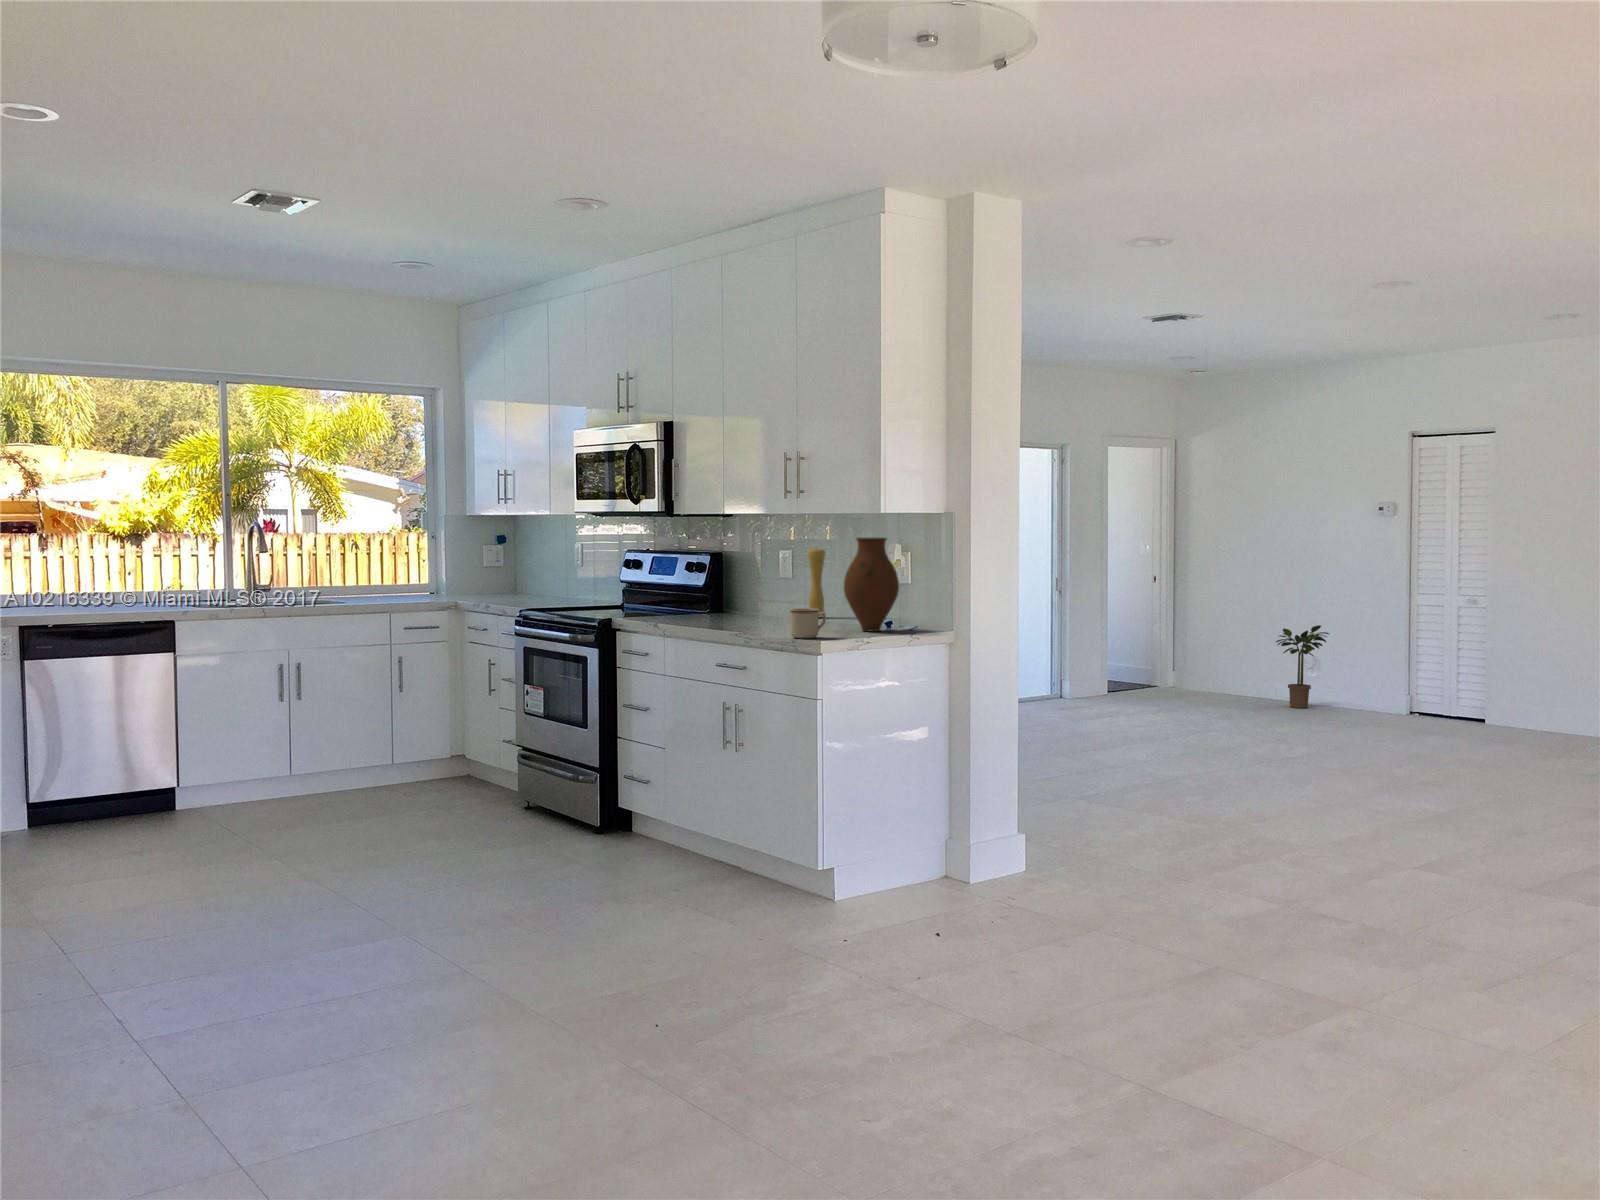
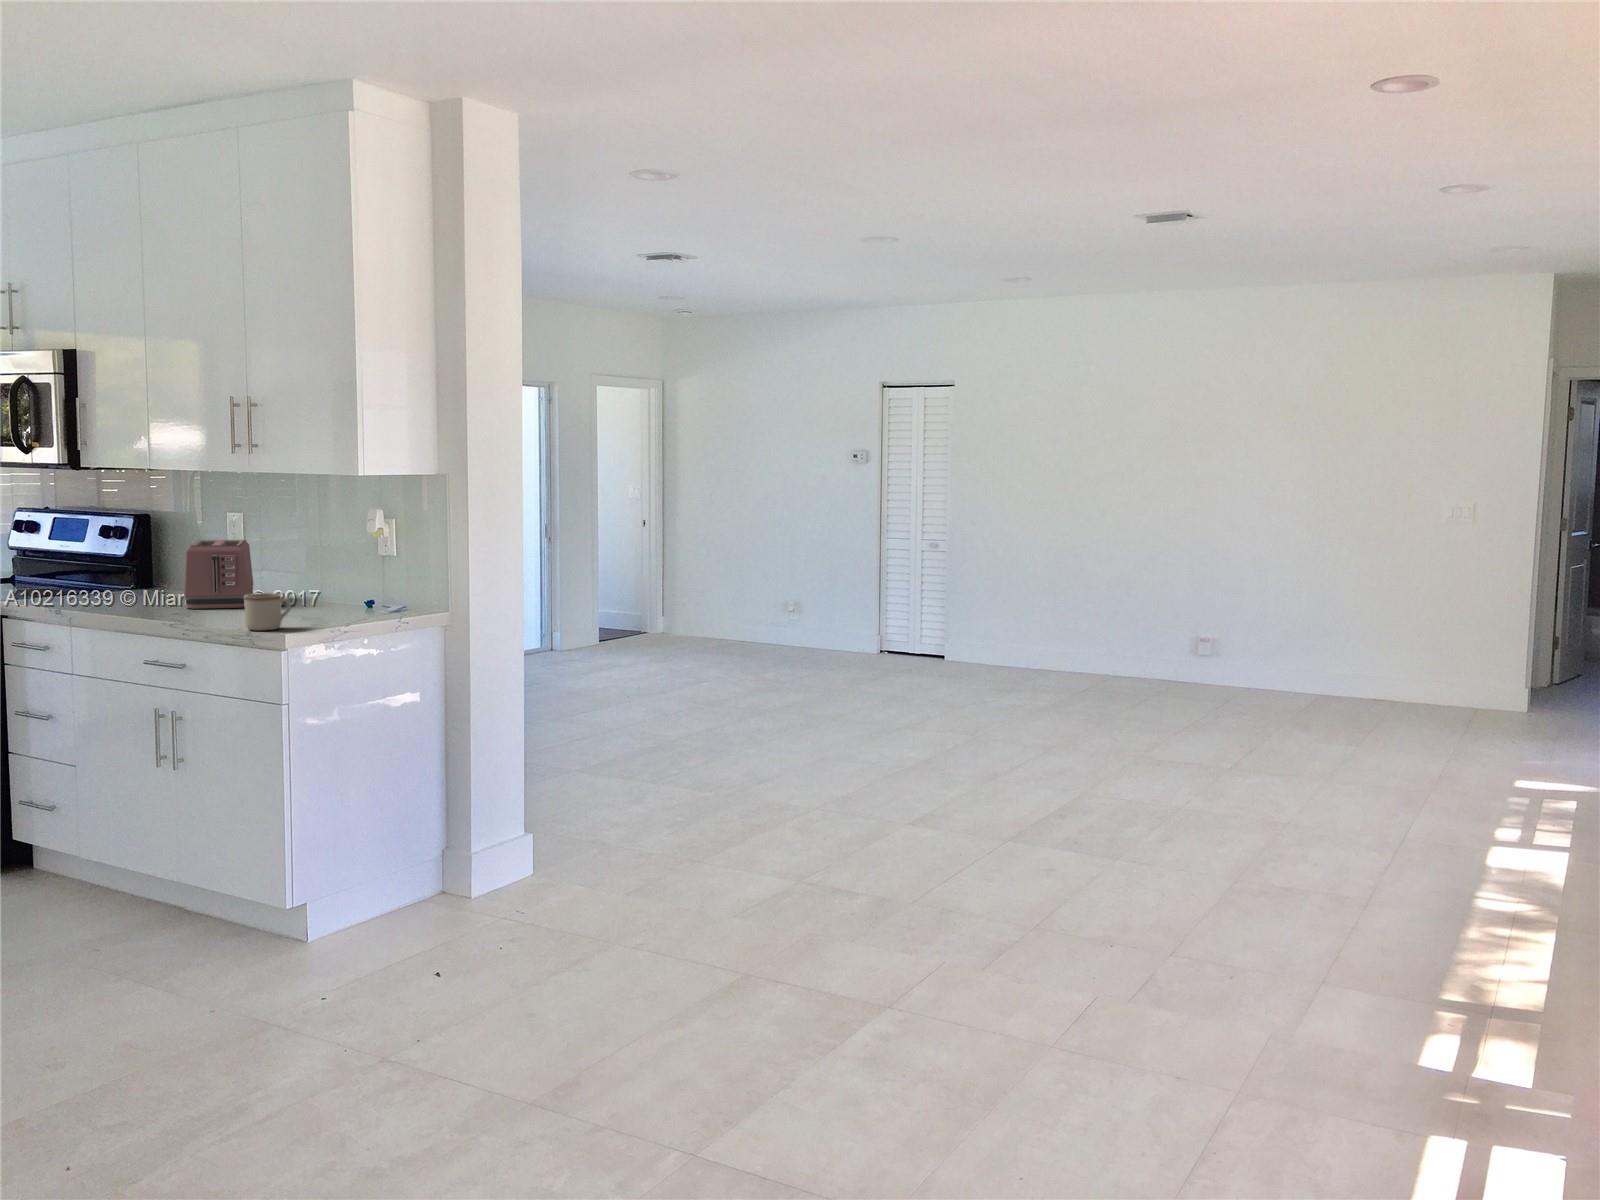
vase: present [844,538,899,631] -> none [312,504,381,616]
pepper mill: present [808,548,825,618] -> none [263,510,287,594]
toaster: none [746,571,799,625] -> present [184,540,253,609]
potted plant: present [1276,625,1329,708] -> none [761,571,813,652]

